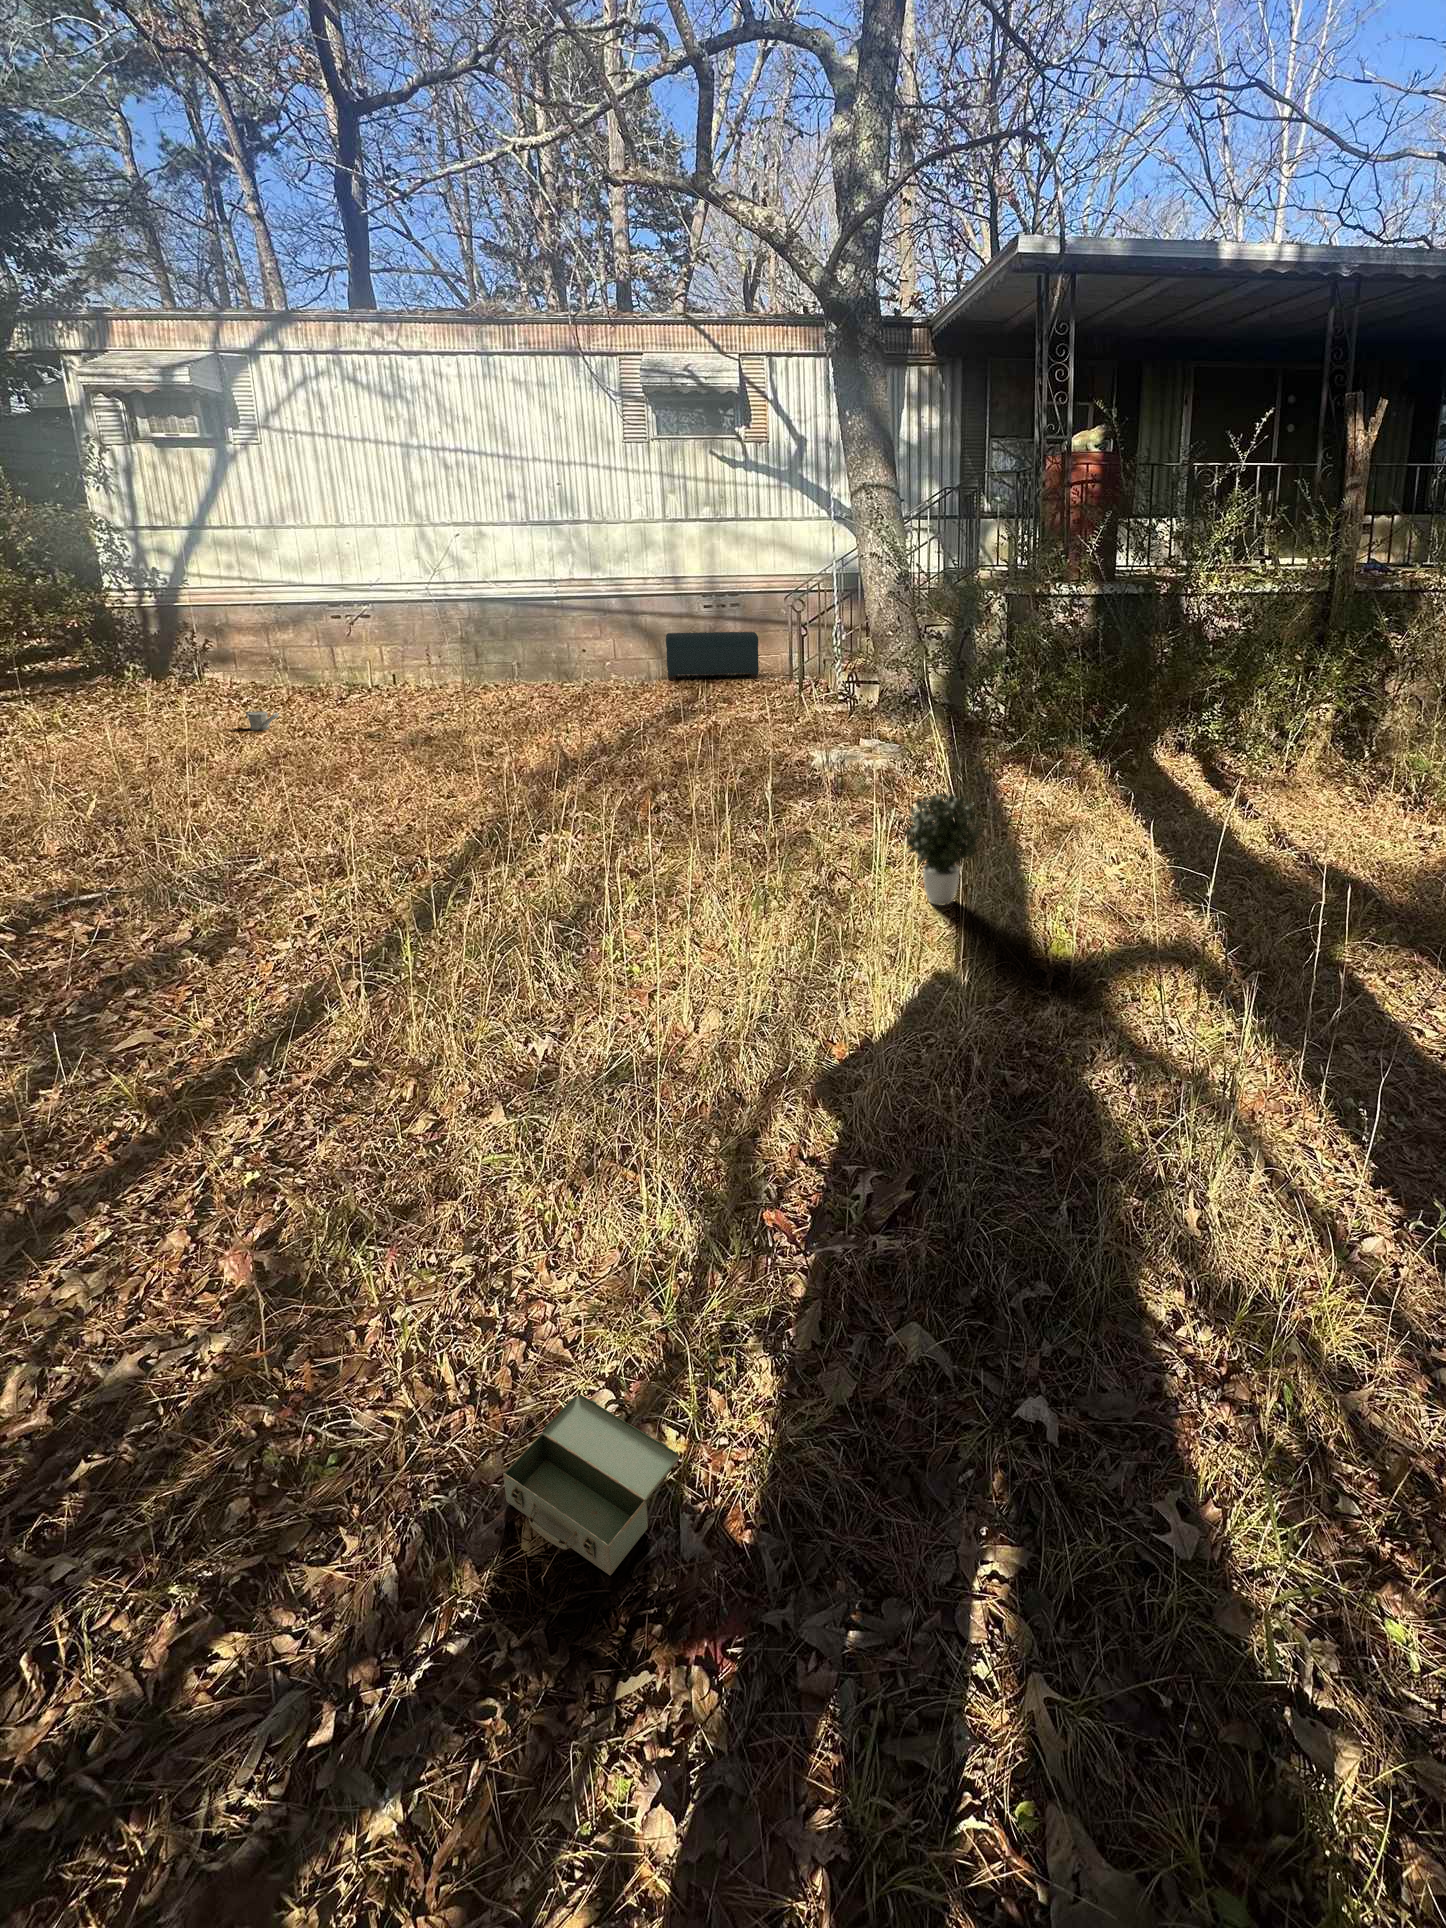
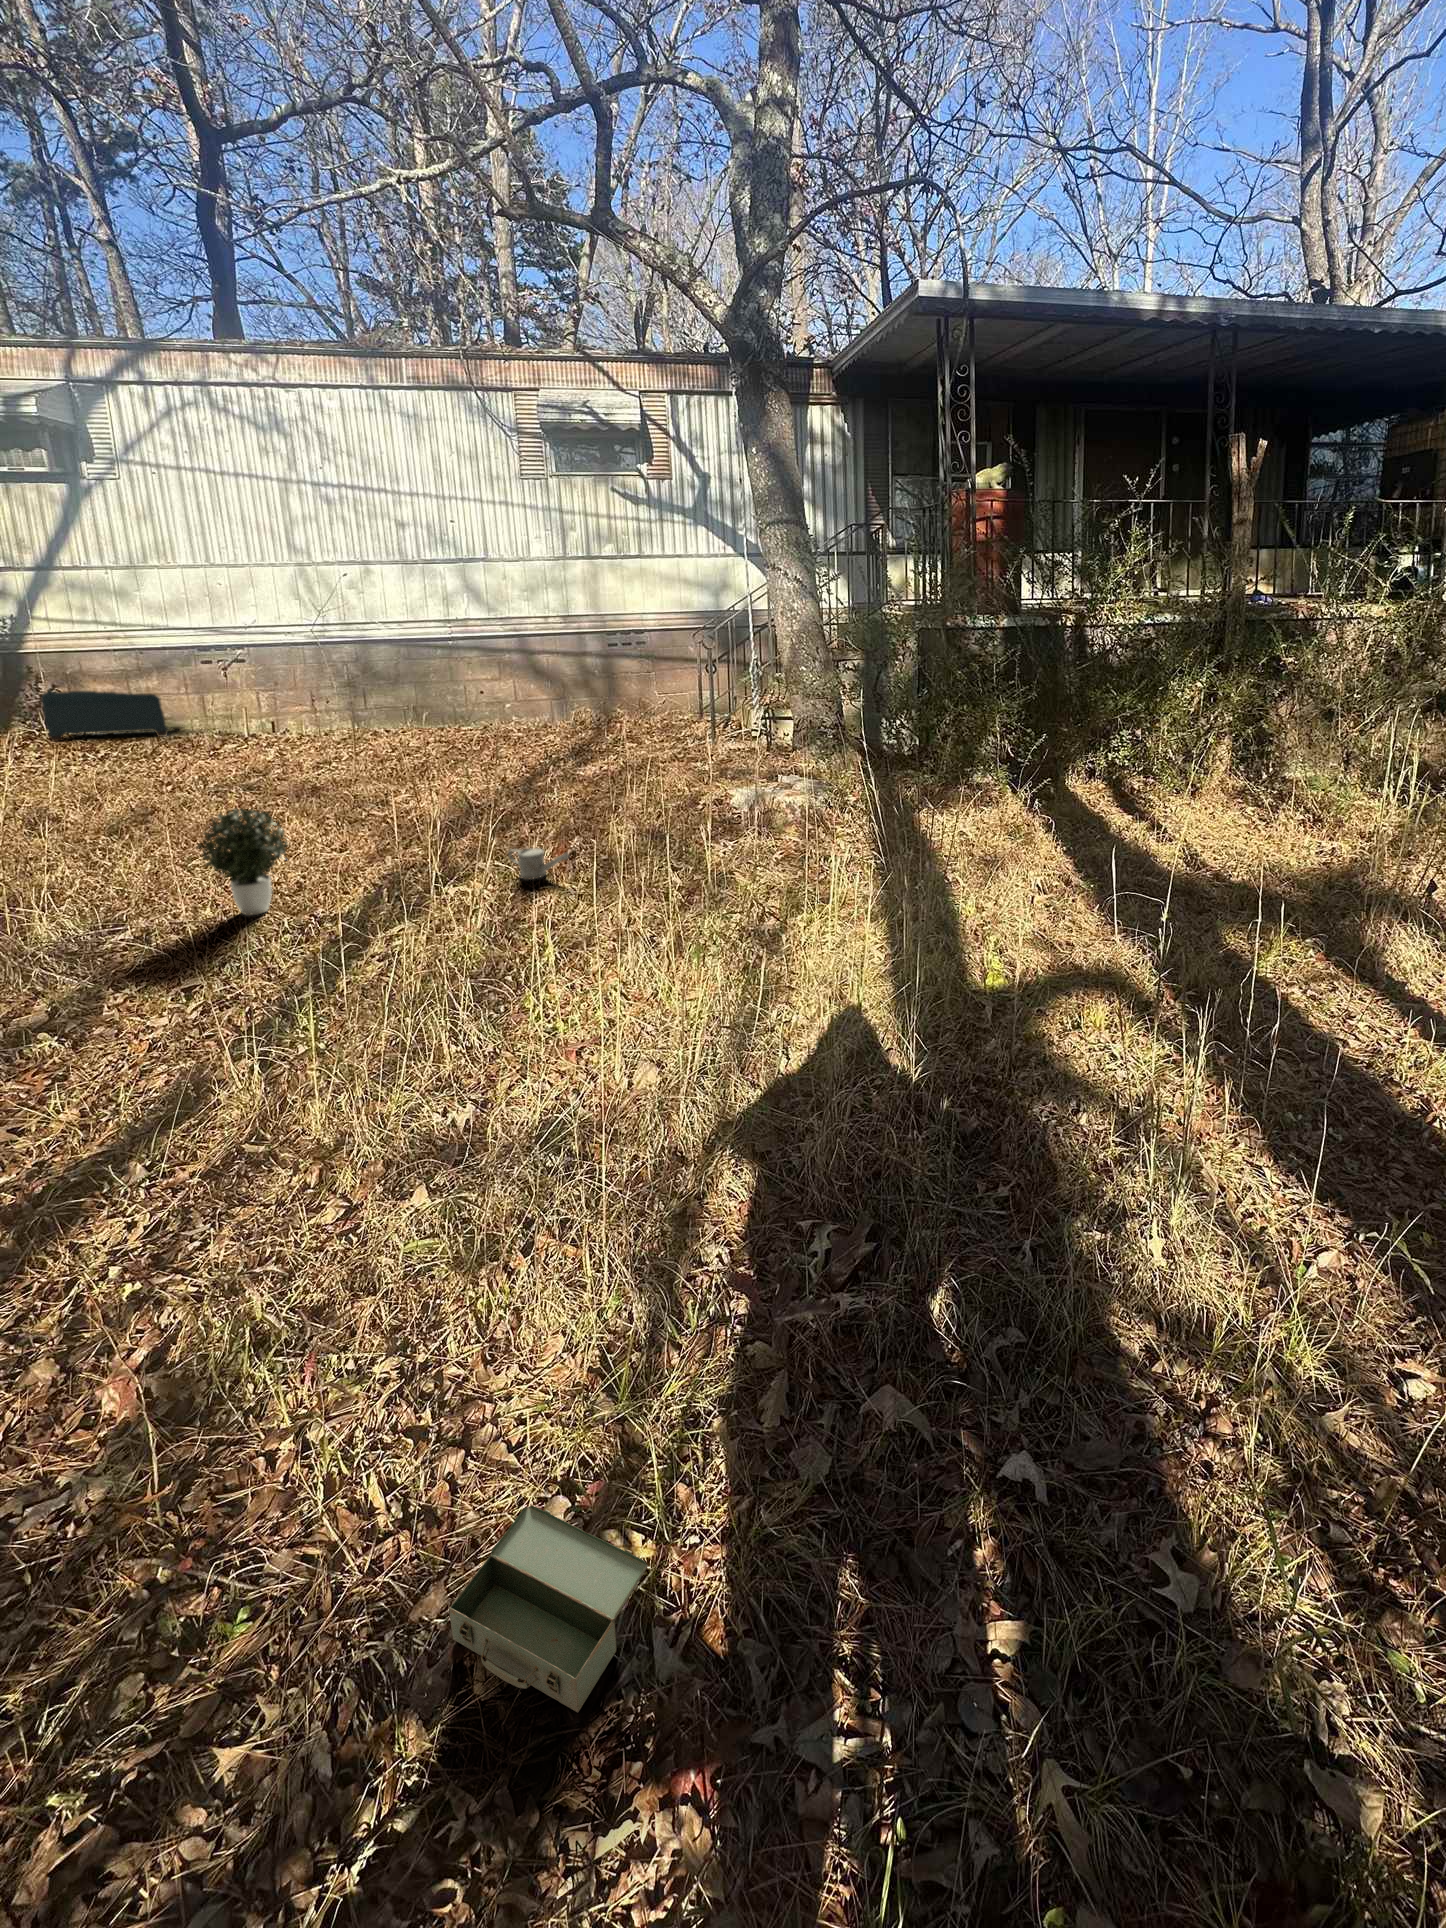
bench: present [666,632,759,681] -> present [41,691,181,742]
watering can: present [246,711,279,731] -> present [508,848,569,880]
potted plant: present [905,793,983,906] -> present [197,808,288,915]

